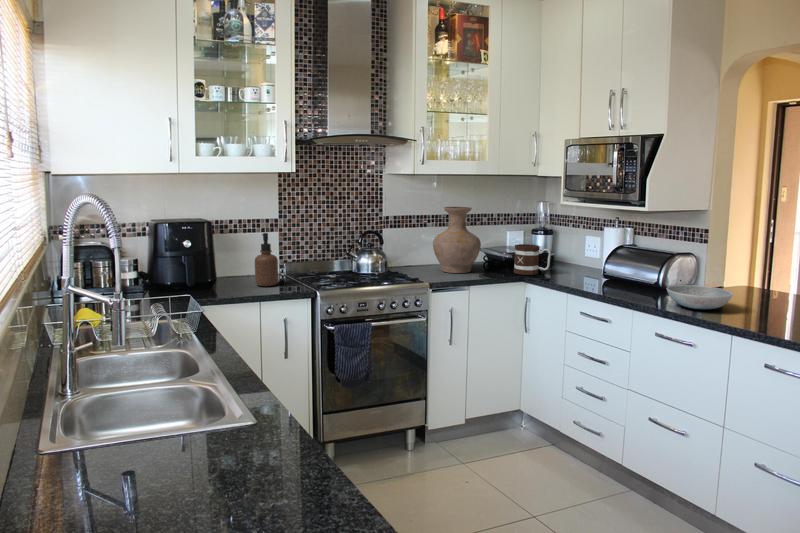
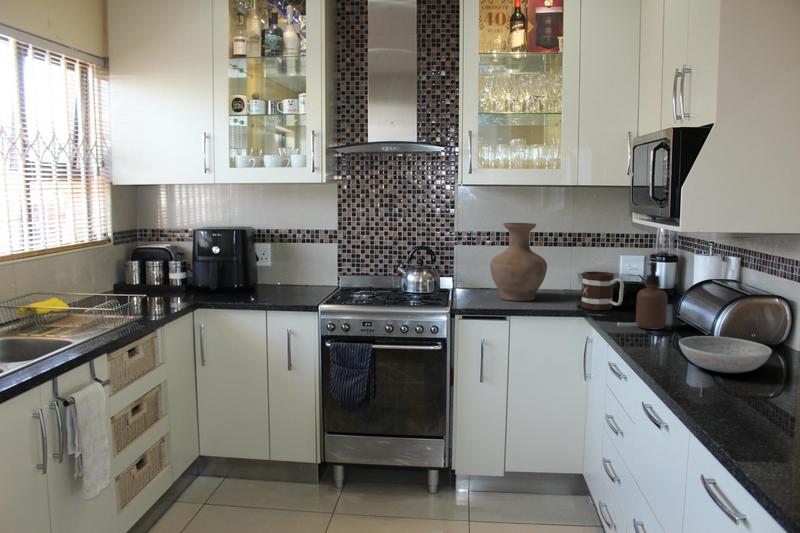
soap dispenser: present [255,233,278,286] -> present [636,262,667,330]

